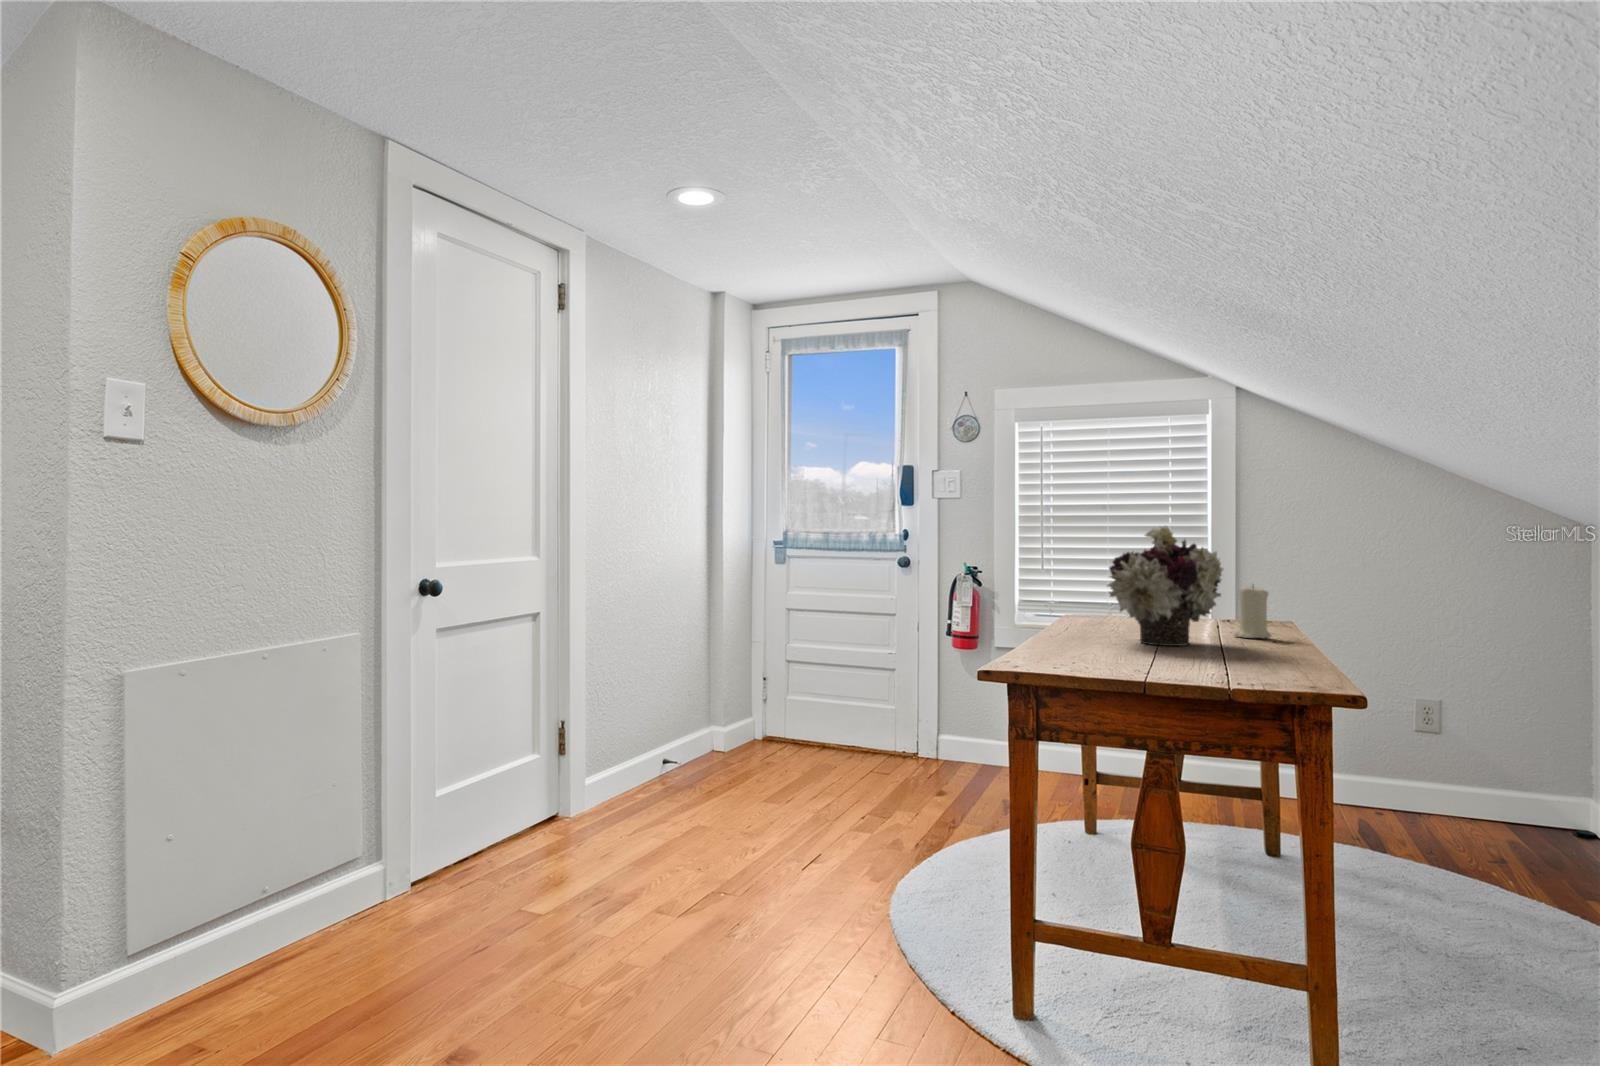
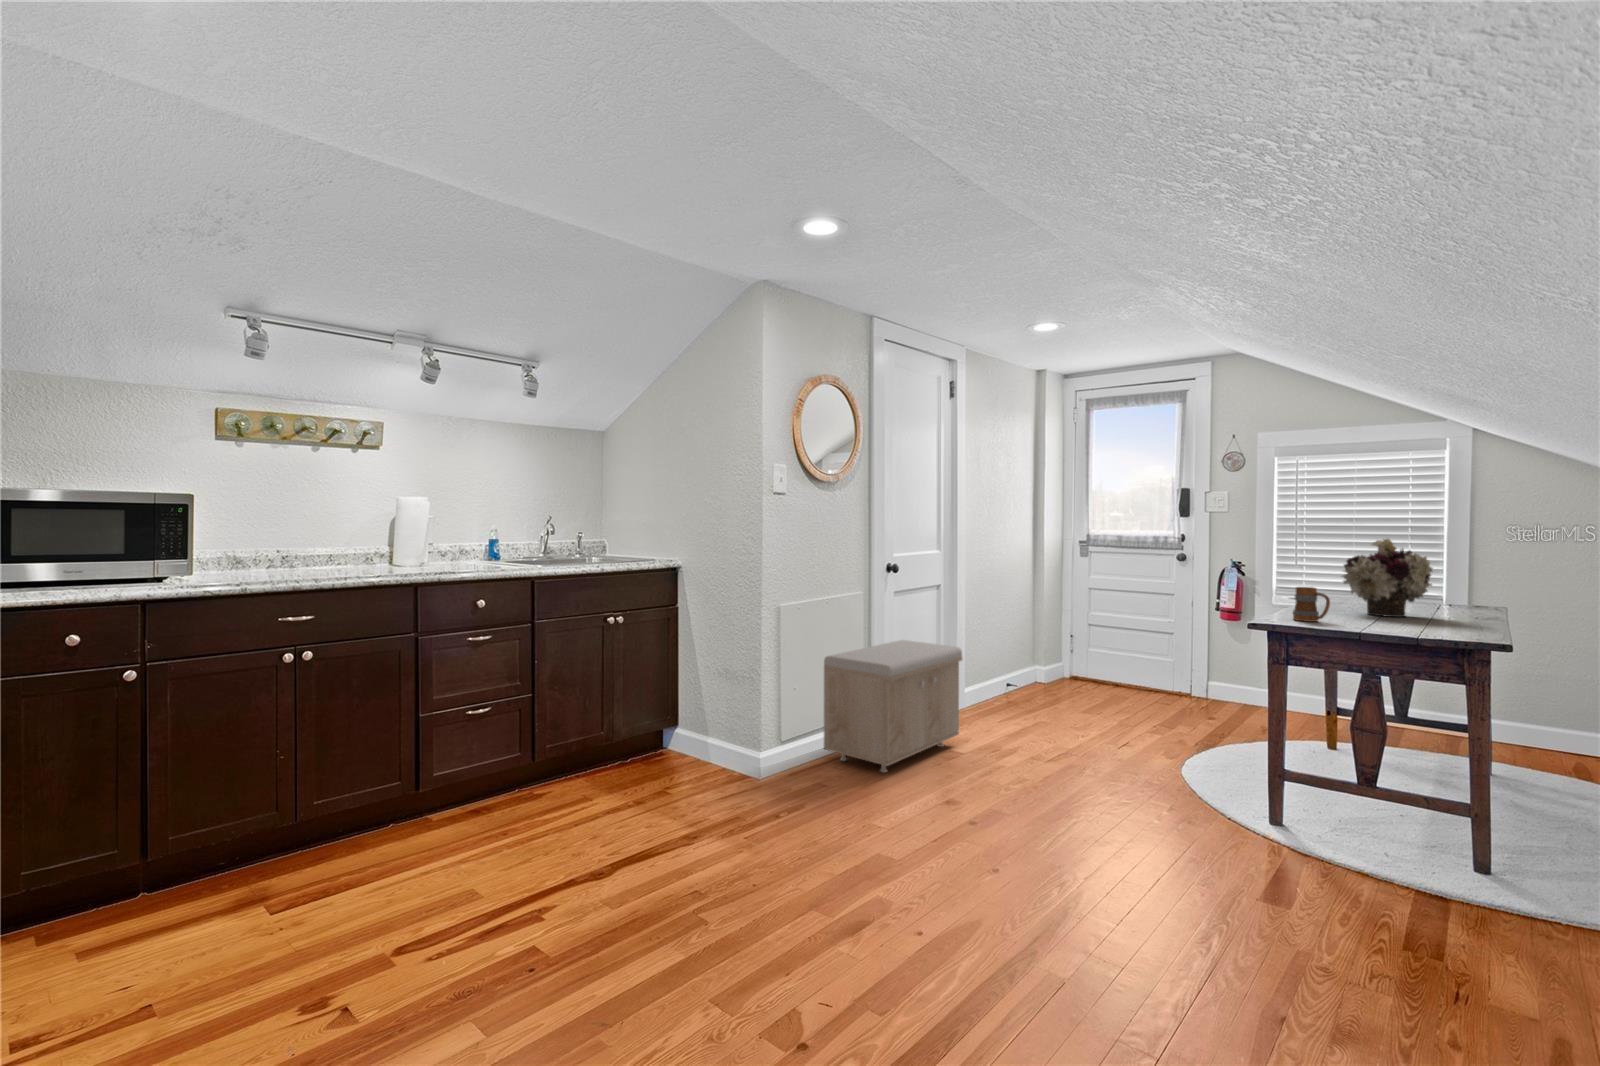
candle: present [1233,585,1271,638] -> none [1446,578,1478,616]
mug: none [1044,605,1098,664] -> present [1293,587,1330,622]
storage bench: none [243,716,547,992] -> present [824,640,962,772]

